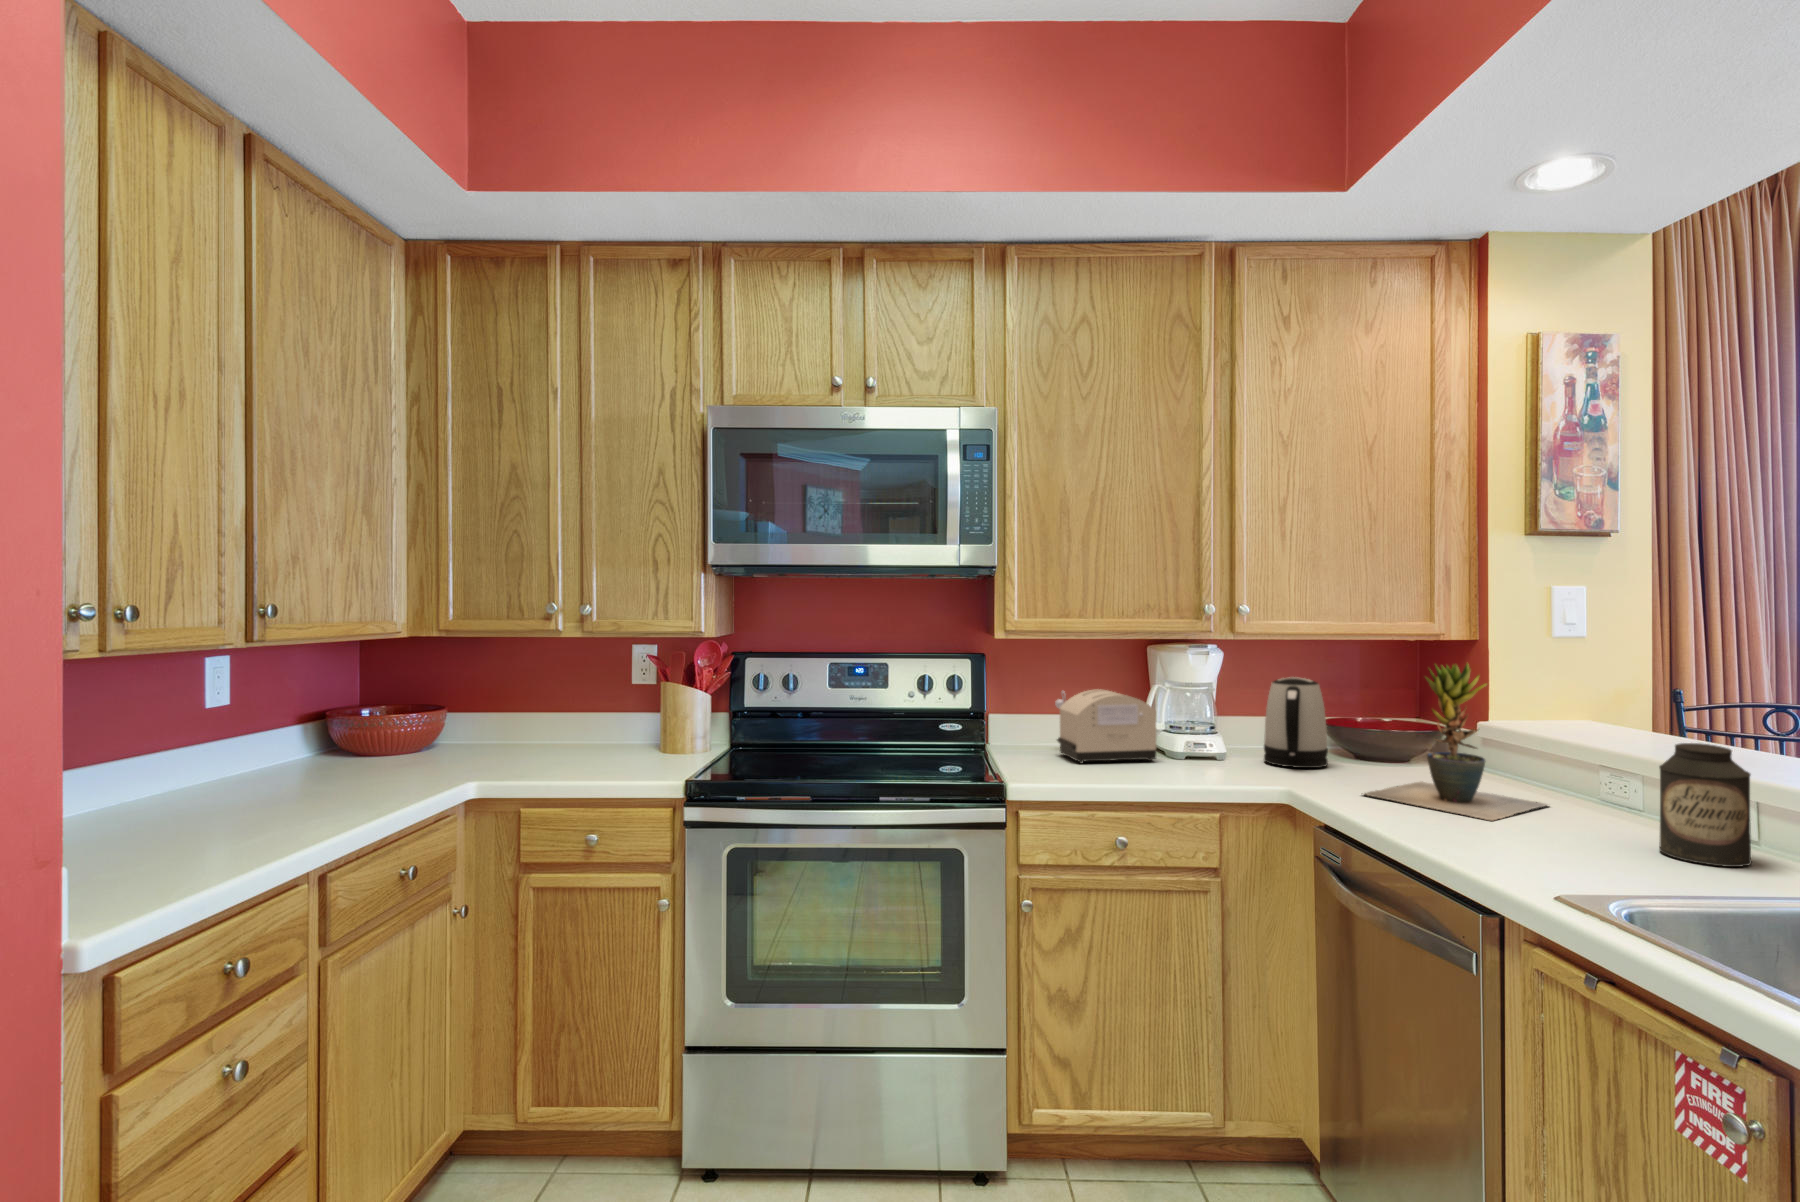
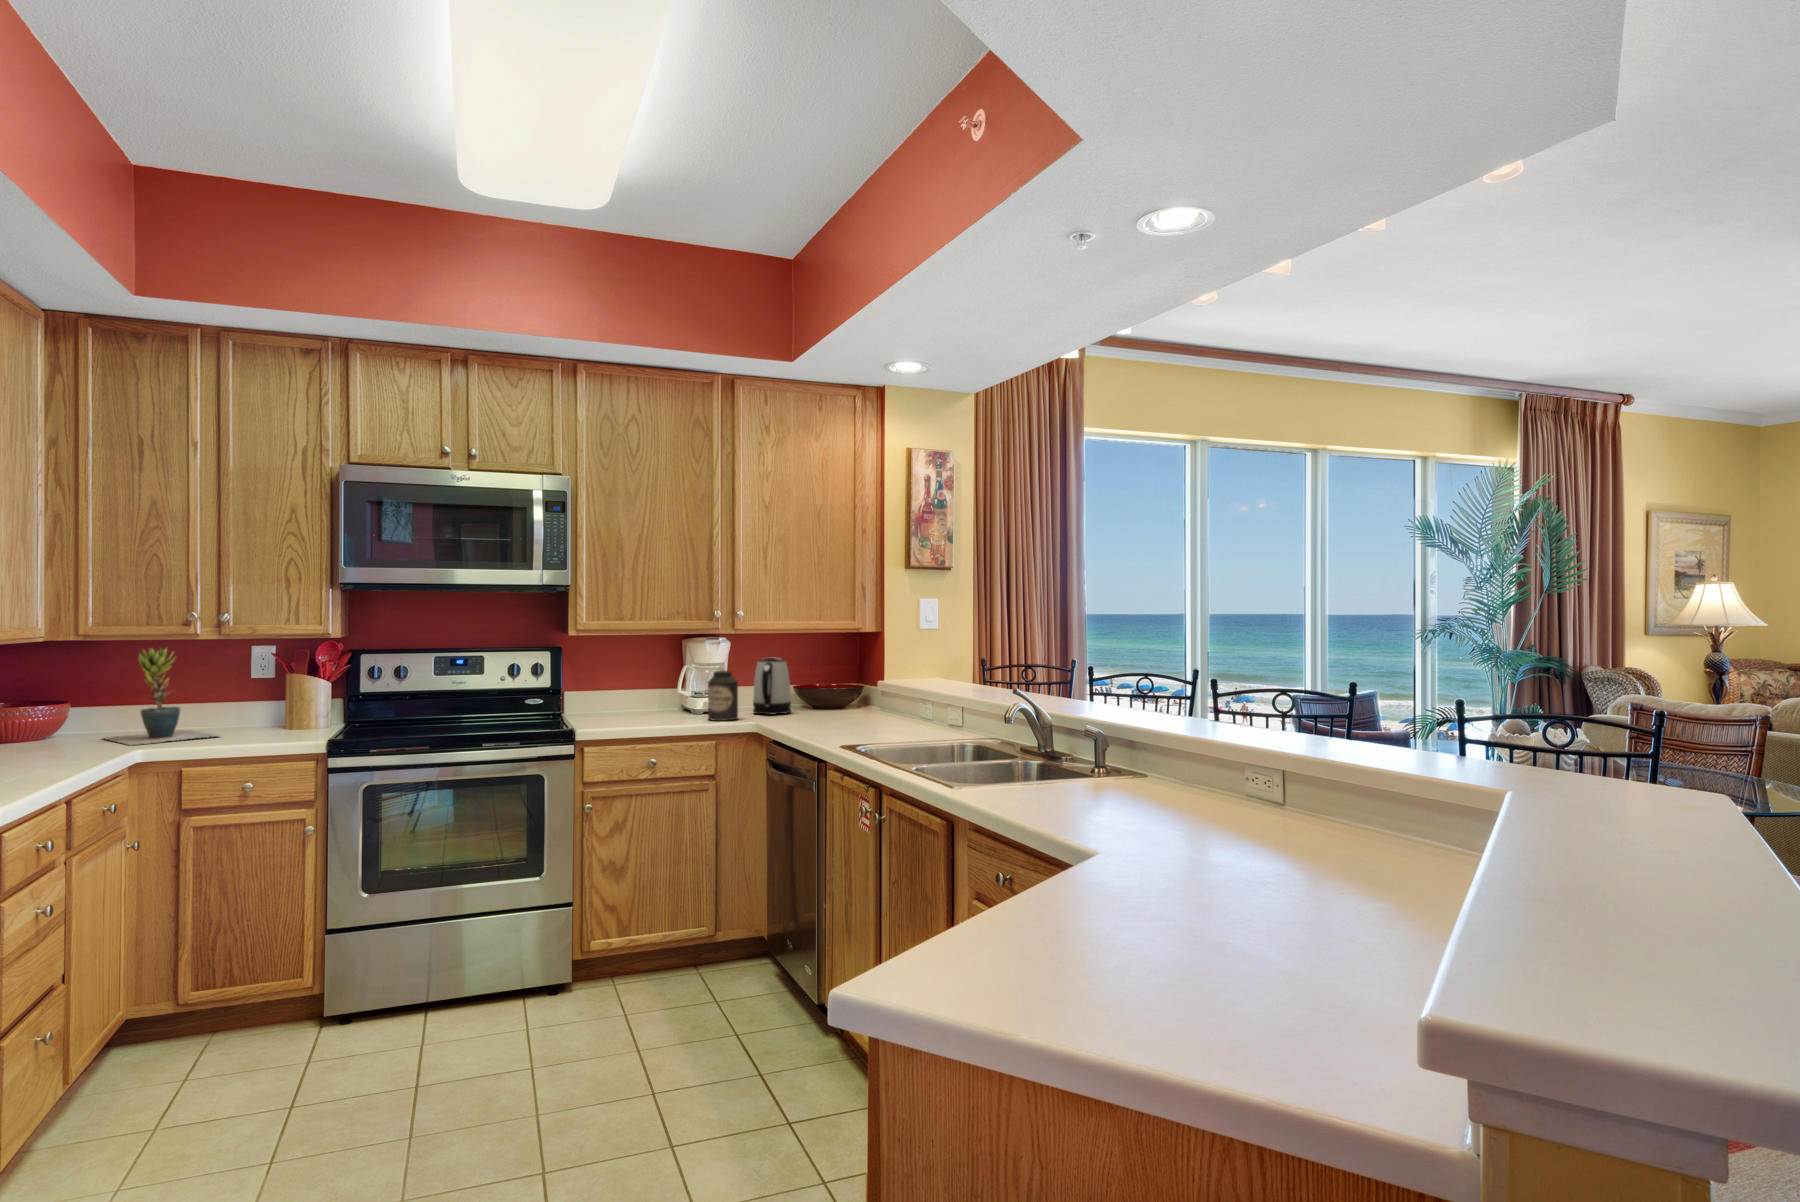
potted plant: present [1364,664,1547,821] -> present [105,649,216,745]
toaster: present [1055,689,1156,764] -> none [614,670,682,720]
canister: present [1659,743,1751,867] -> present [708,671,738,721]

